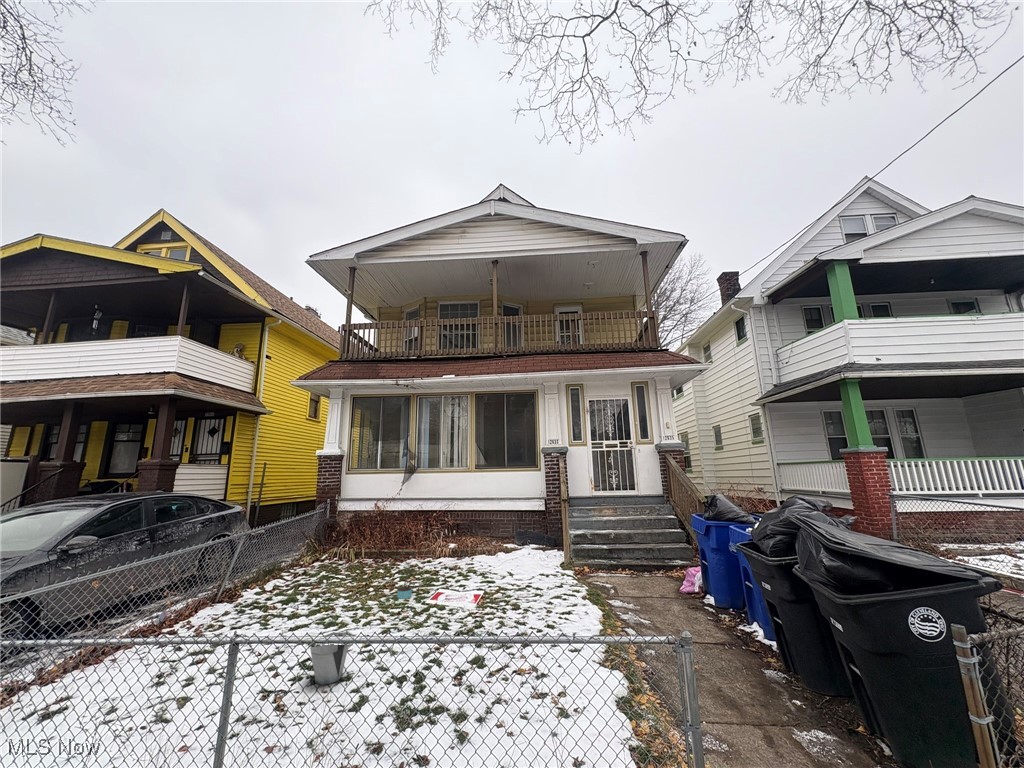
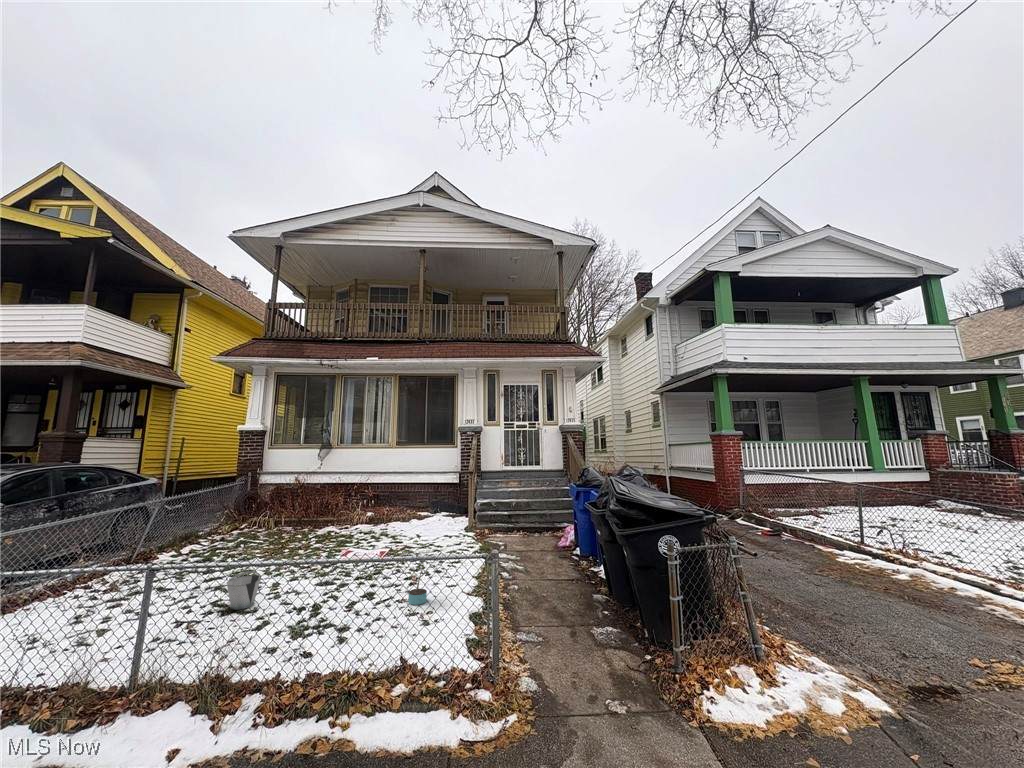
potted plant: present [392,549,418,599] -> present [402,540,436,605]

